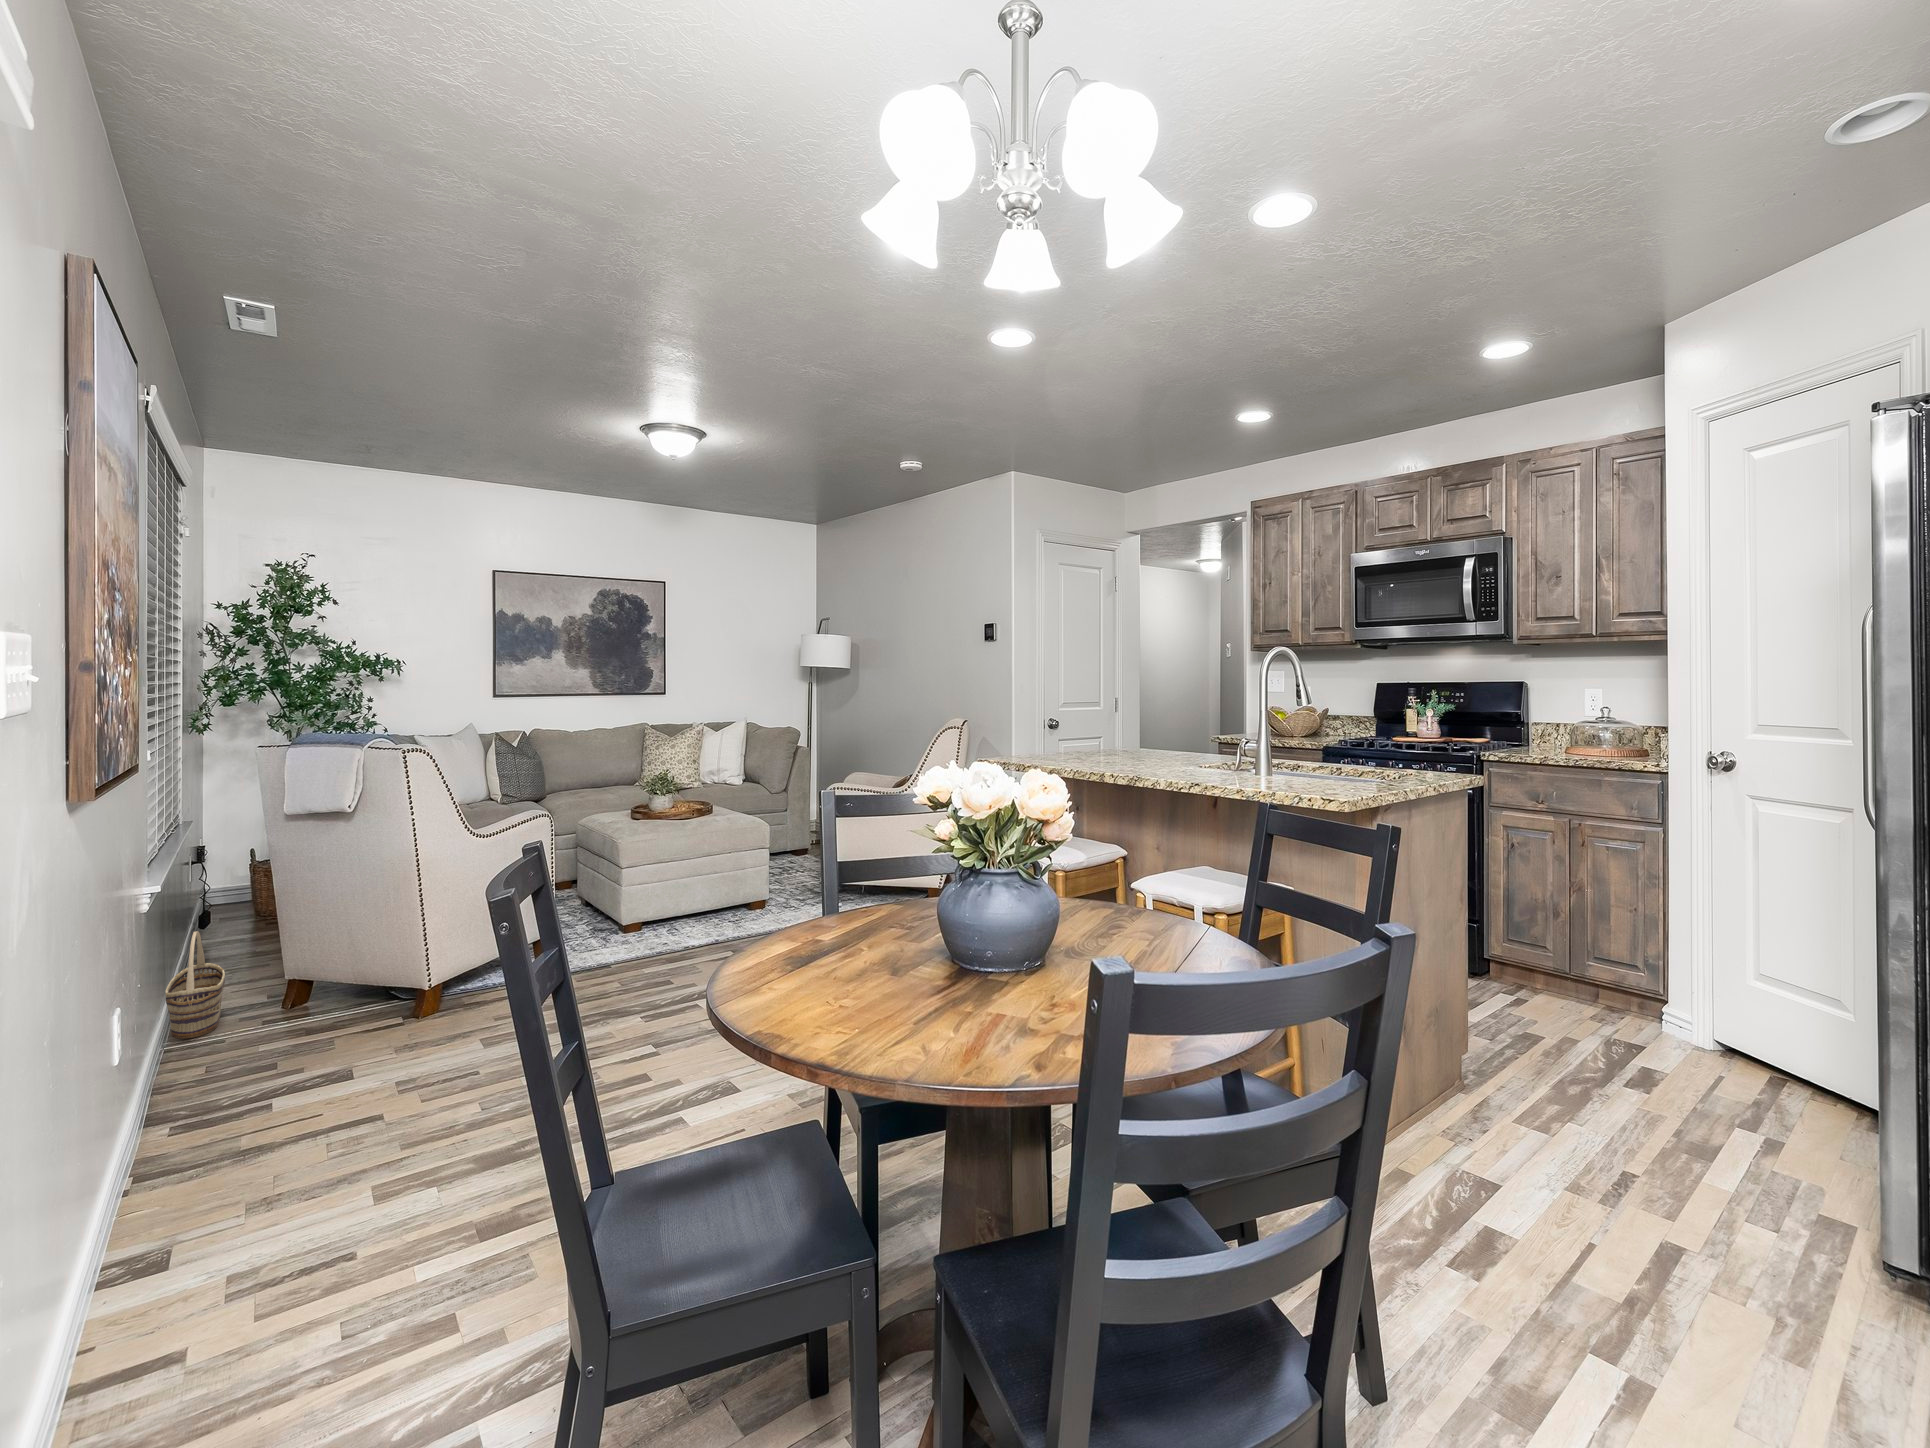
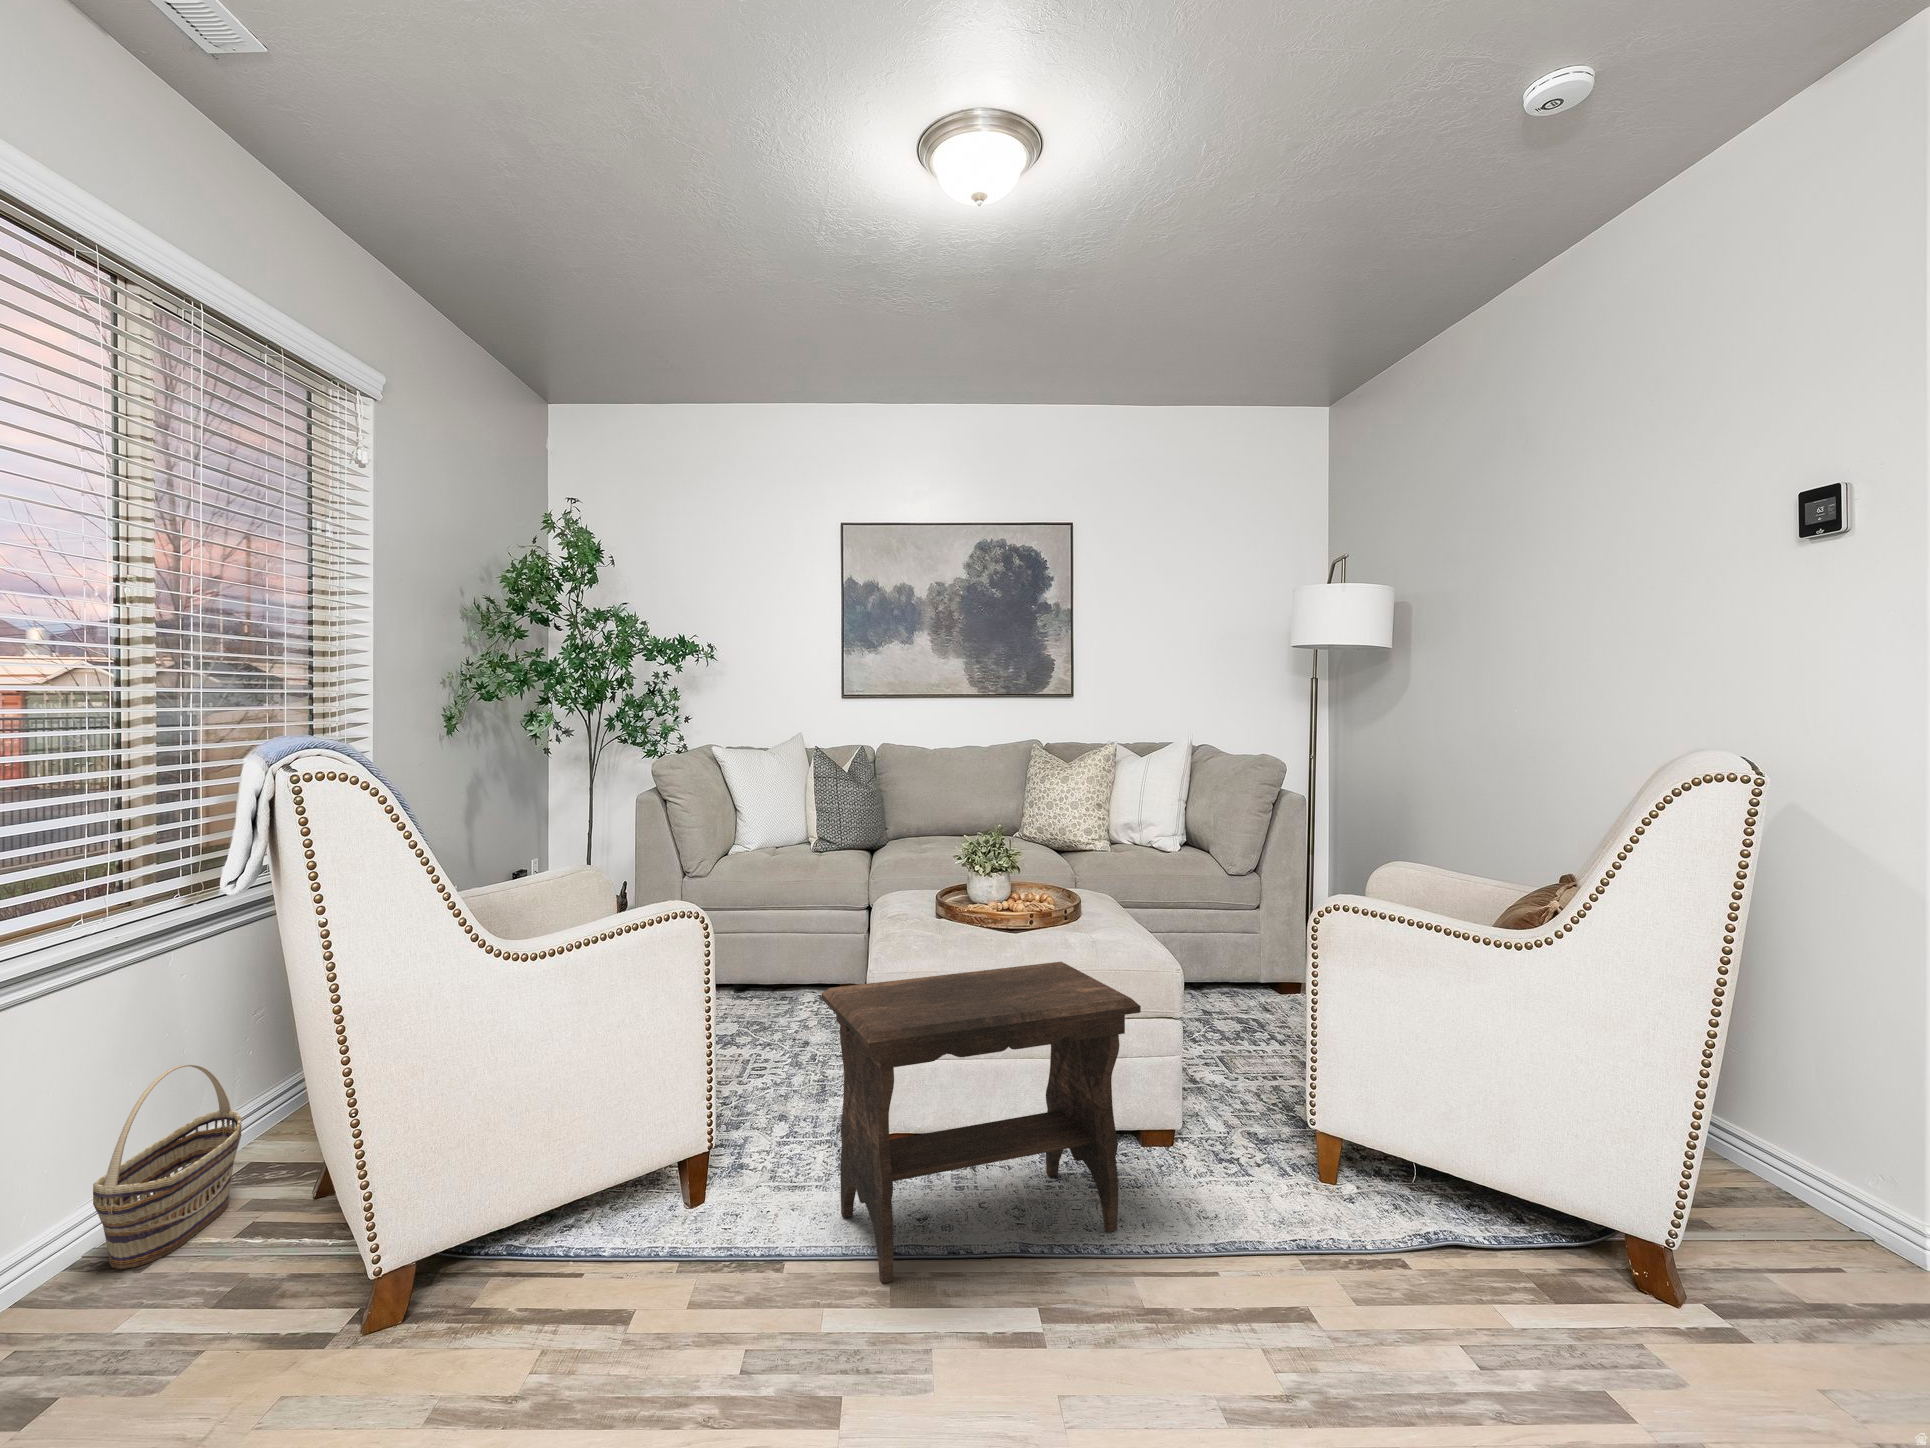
footstool: none [598,827,752,963] -> present [822,962,1141,1283]

